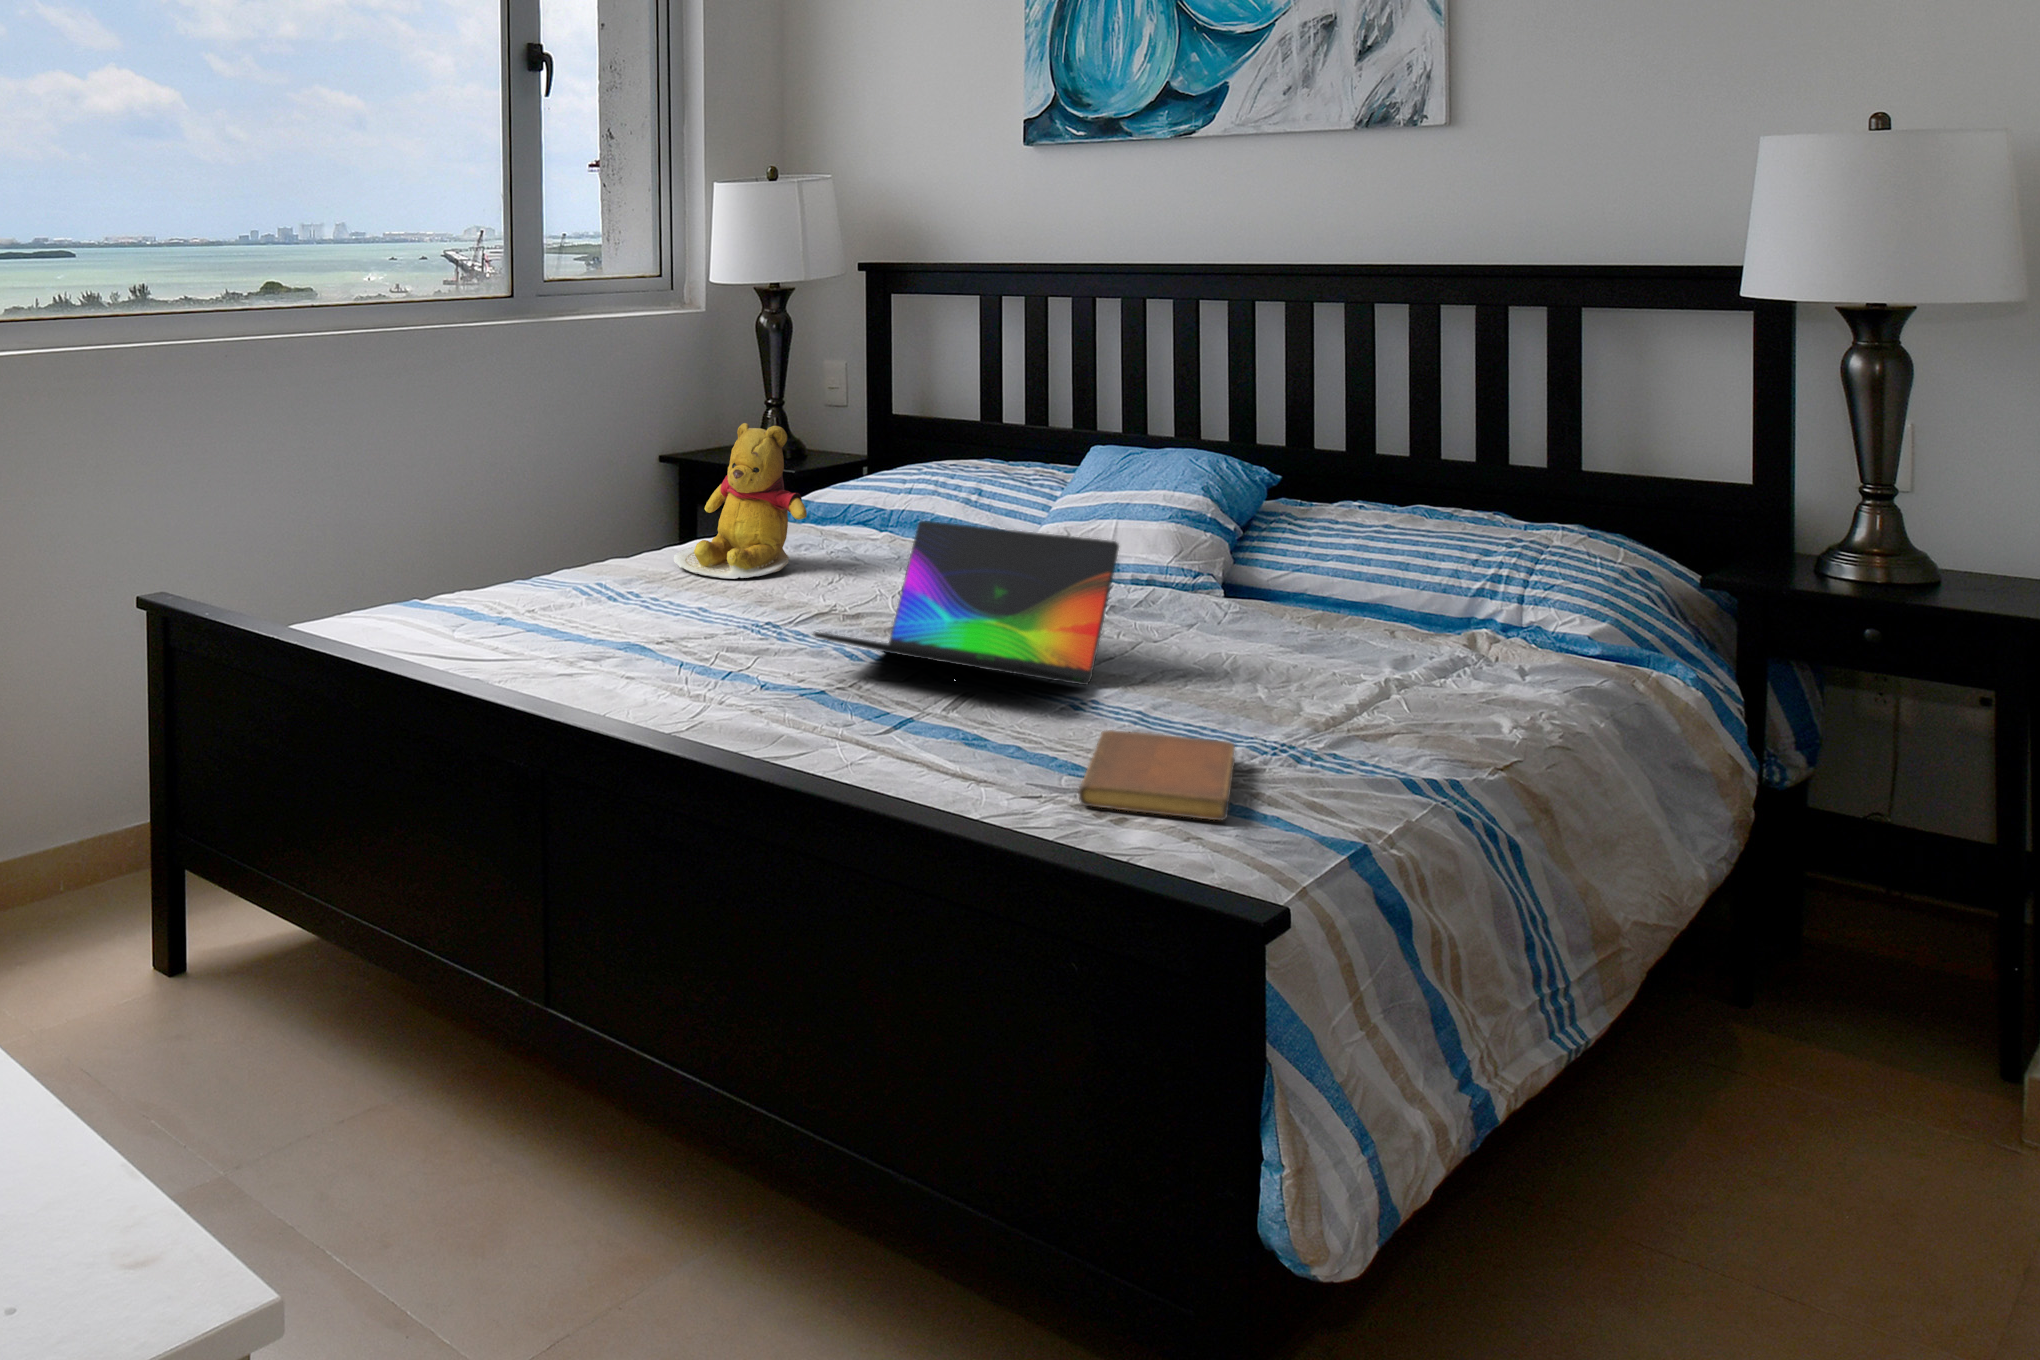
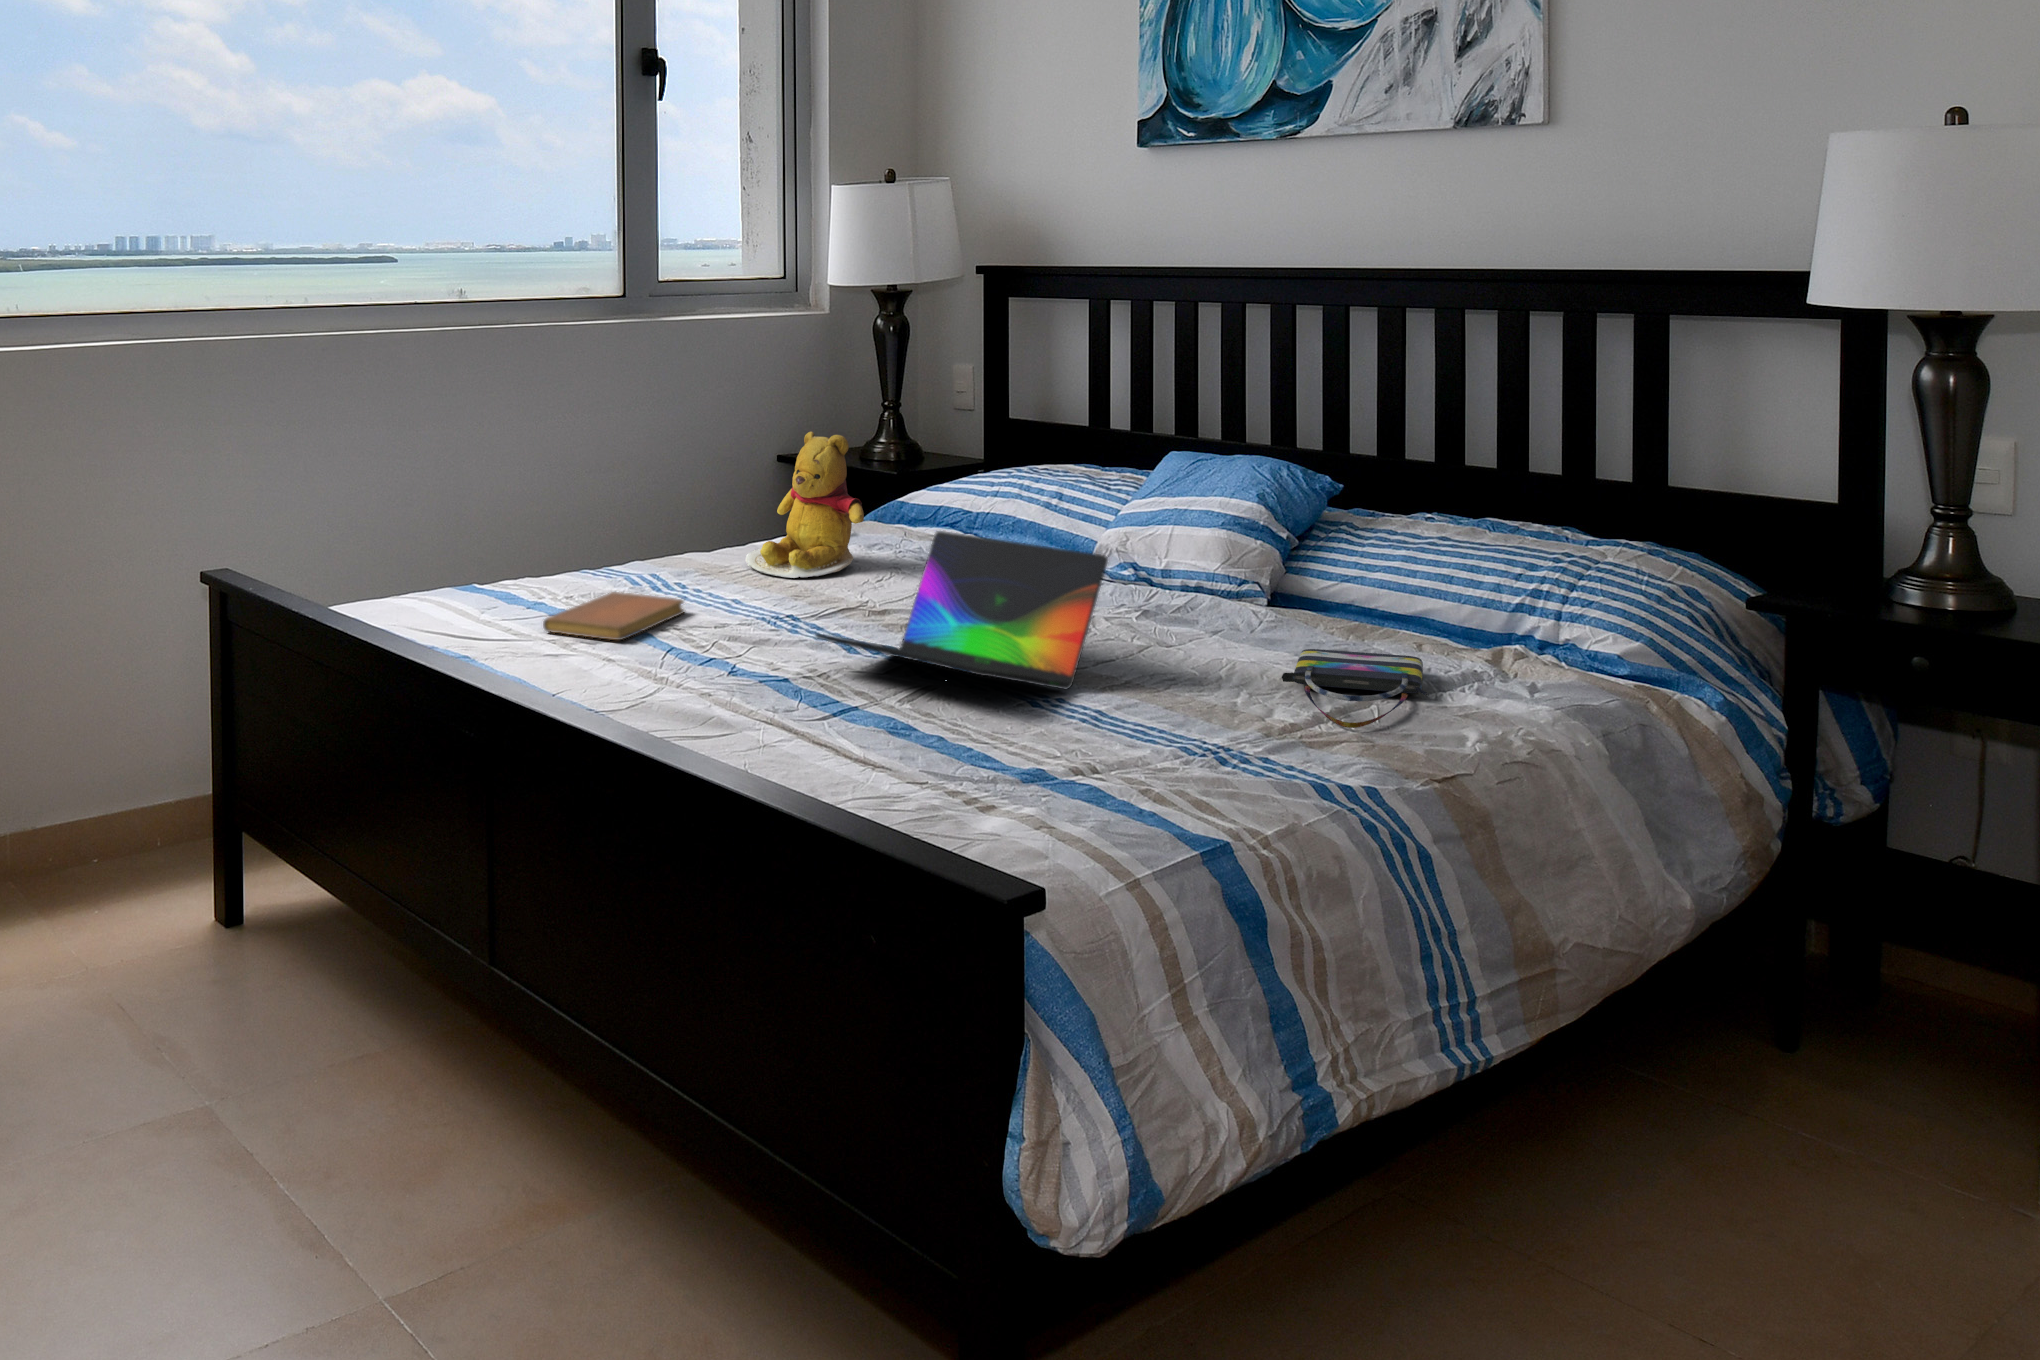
tote bag: none [1295,637,1445,716] -> present [1282,649,1429,728]
notebook: present [1078,730,1235,821] -> present [543,592,684,640]

